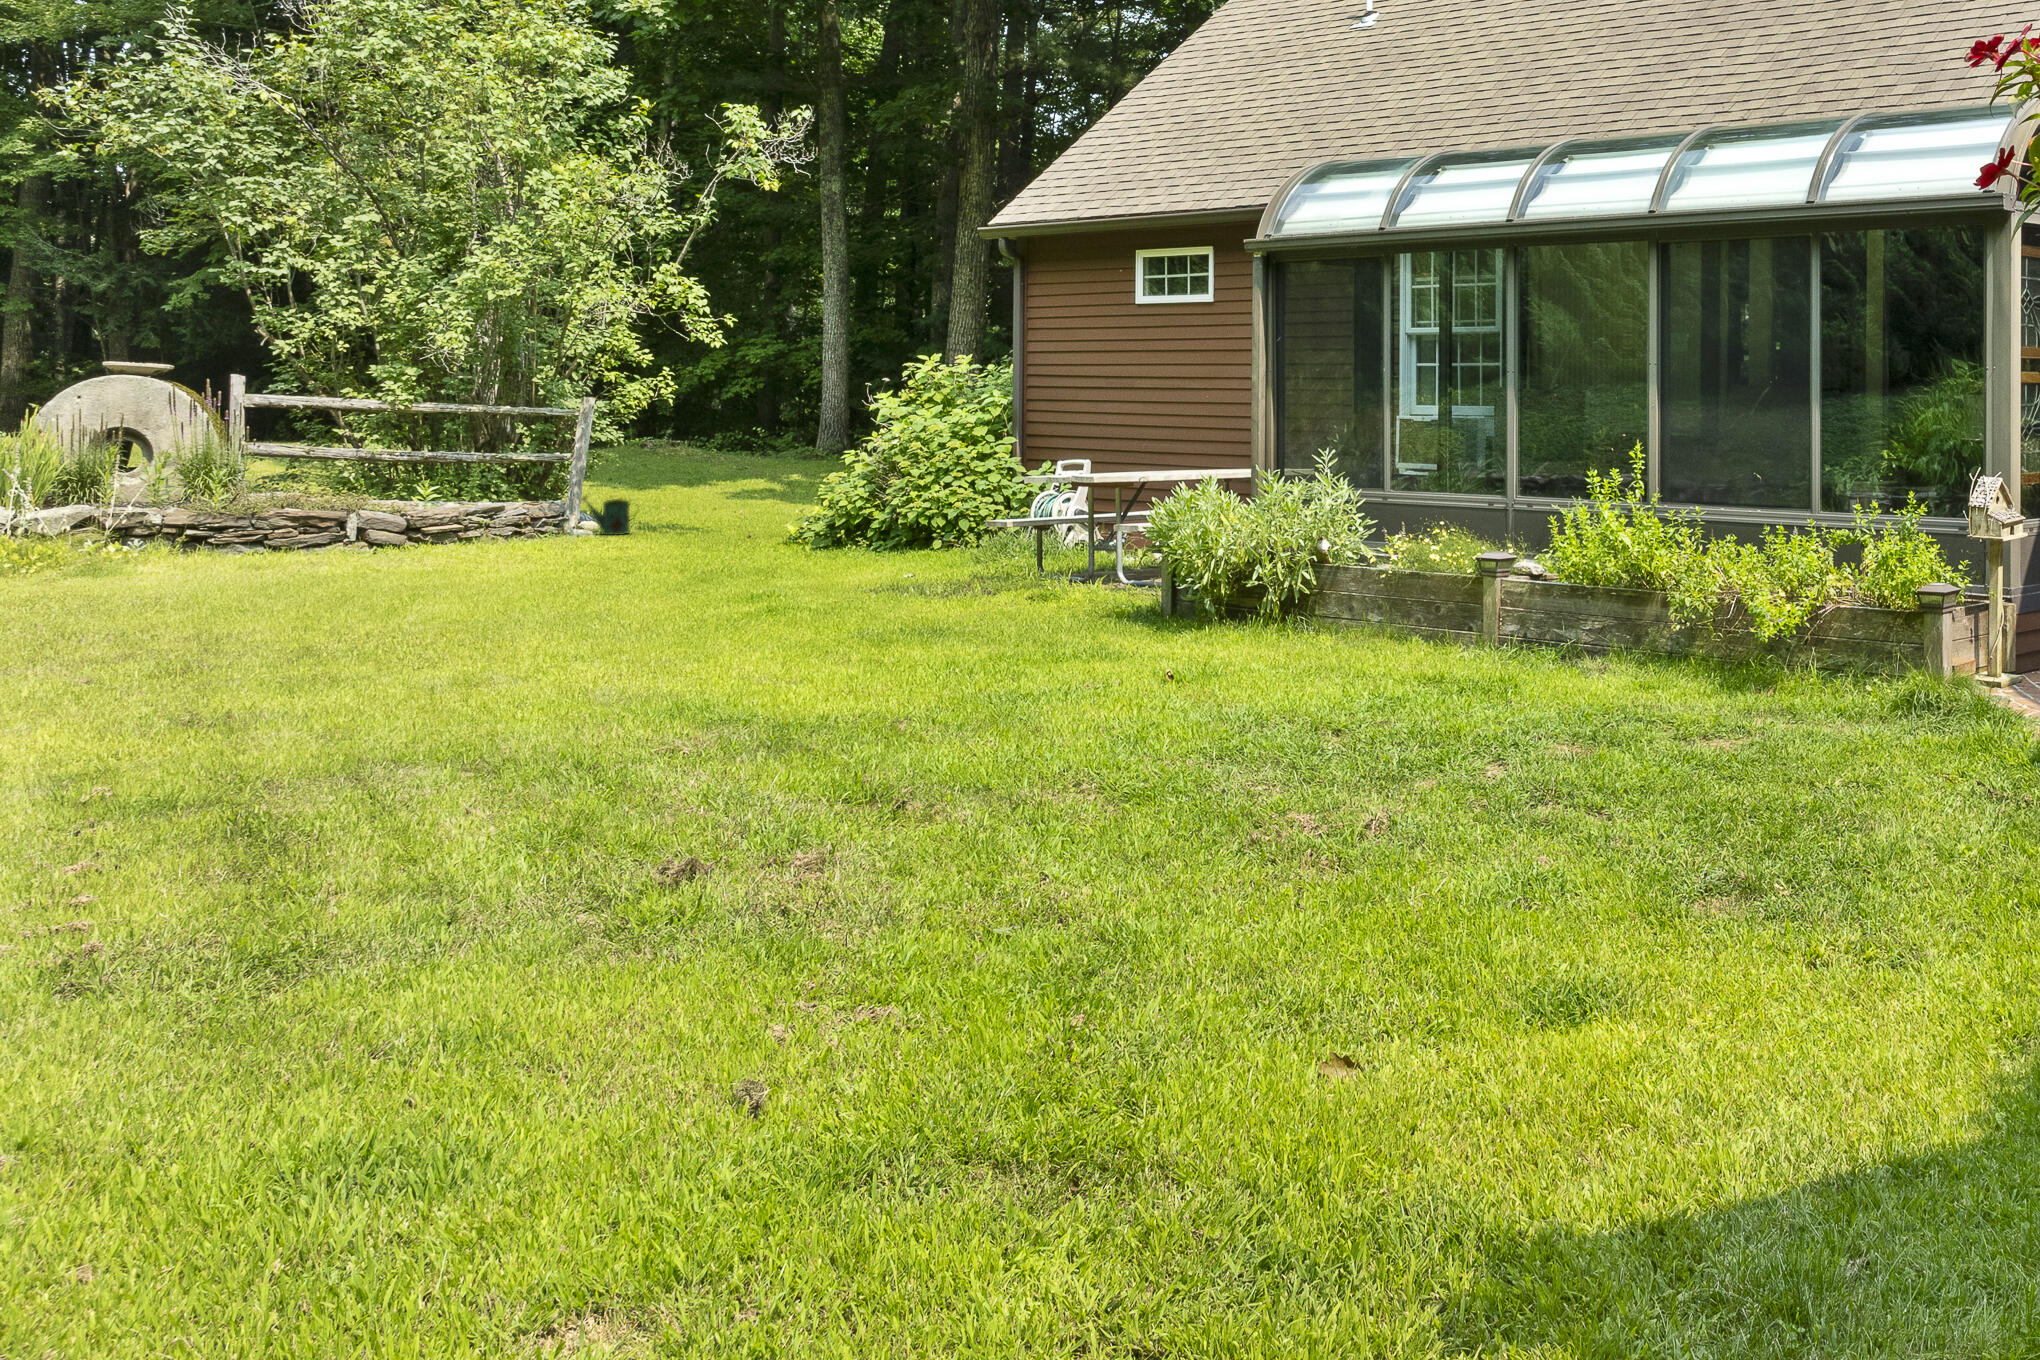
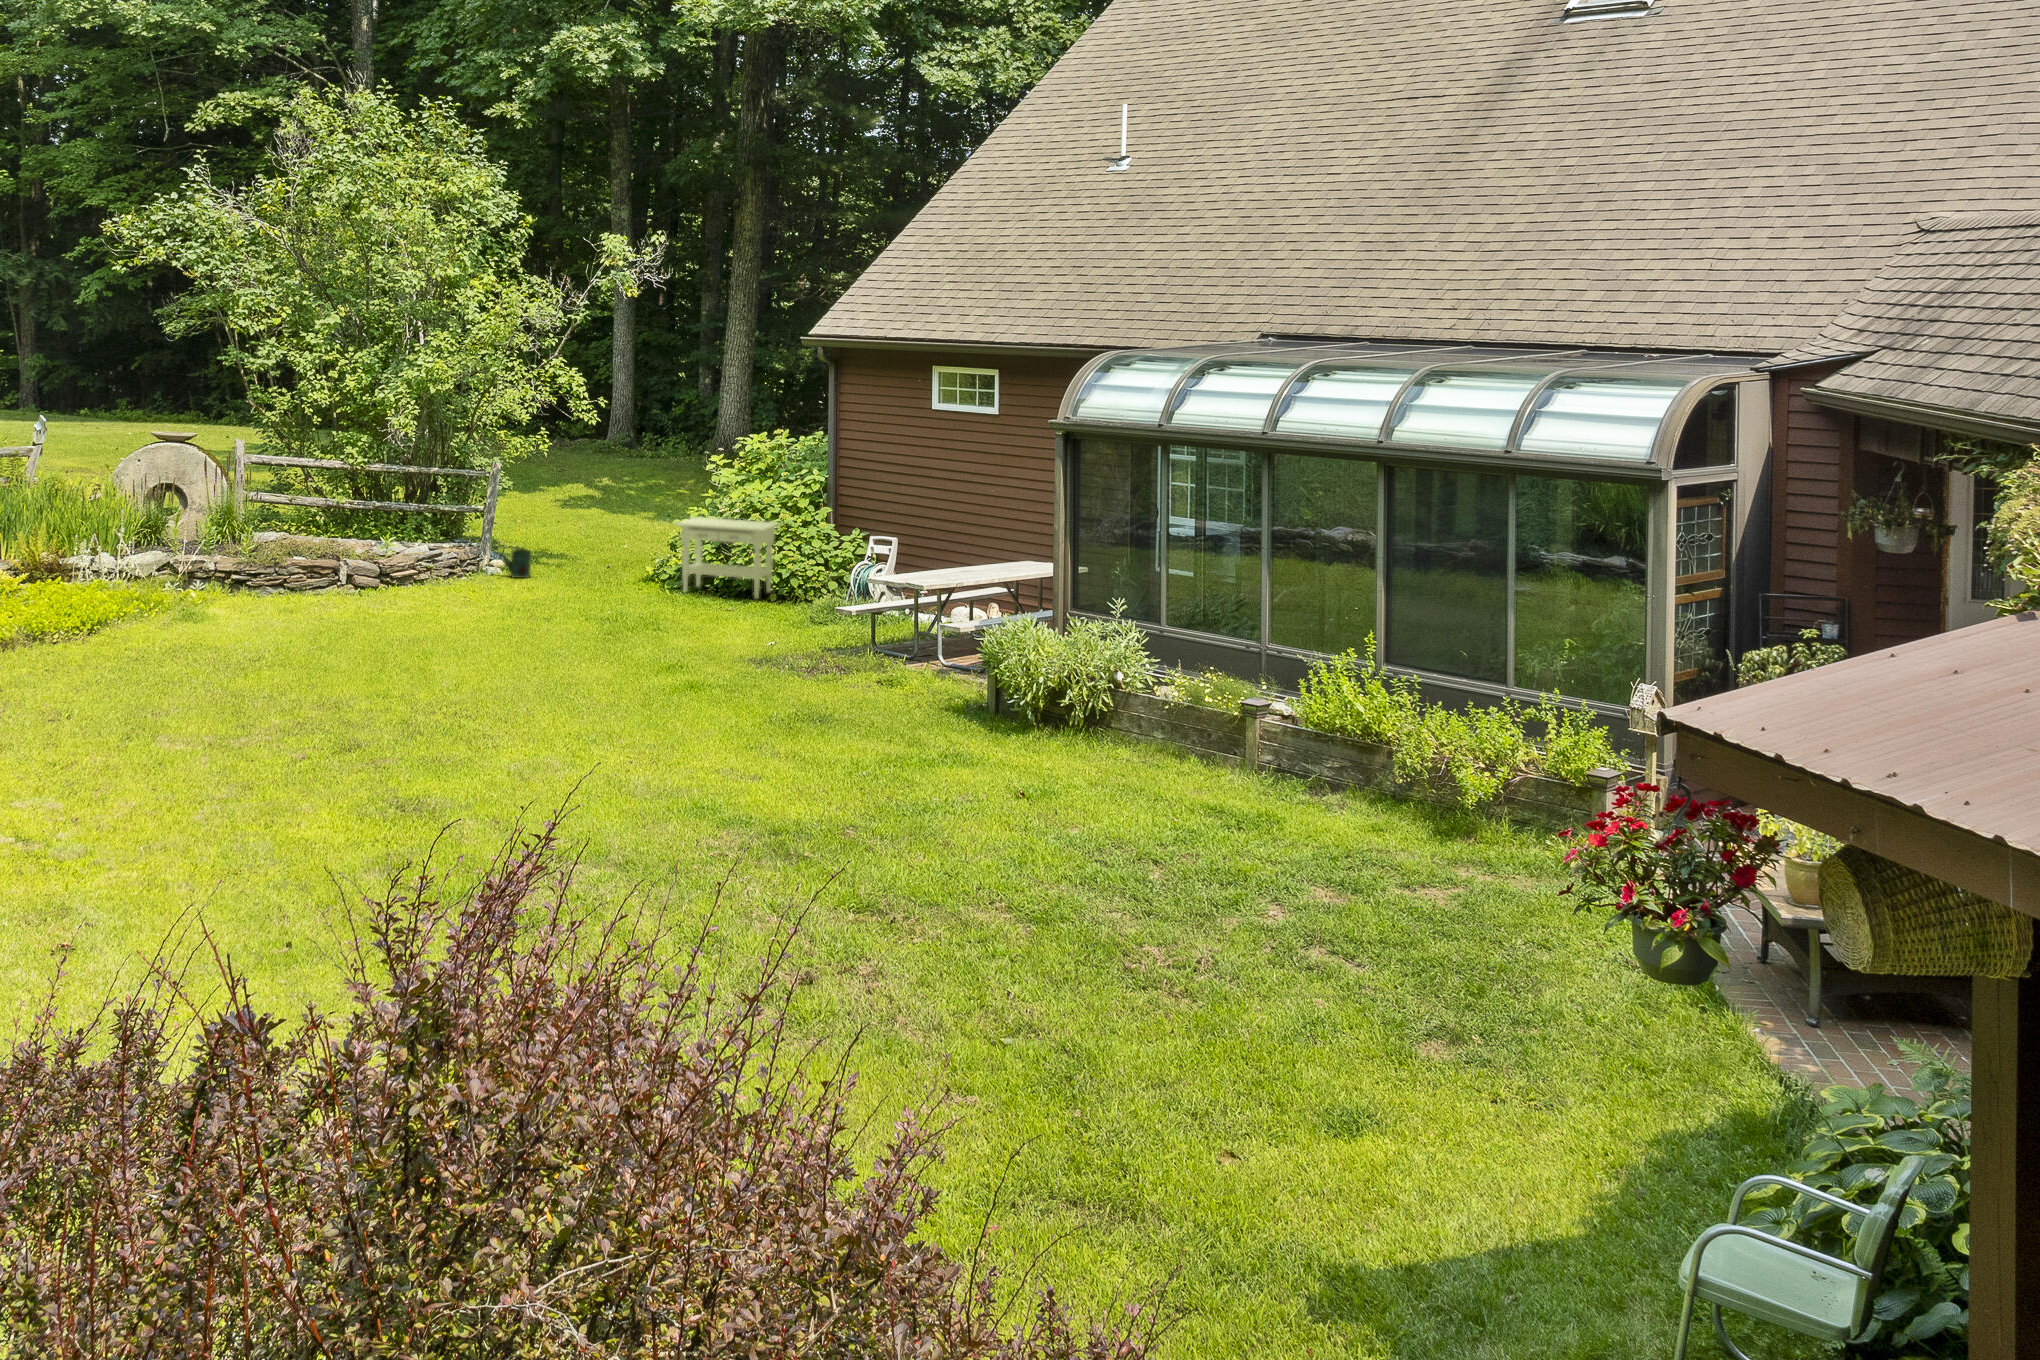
side table: none [807,451,945,540] -> present [675,517,780,598]

